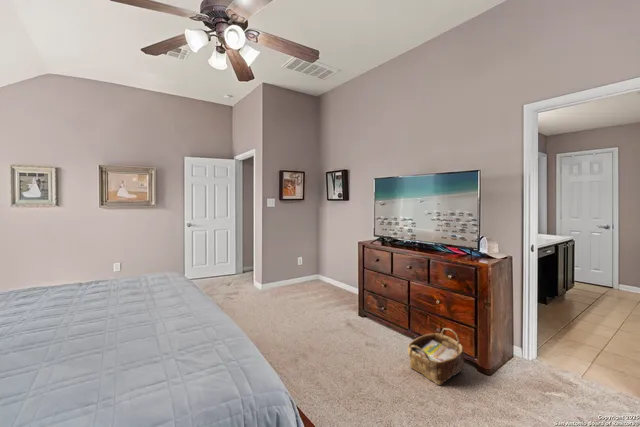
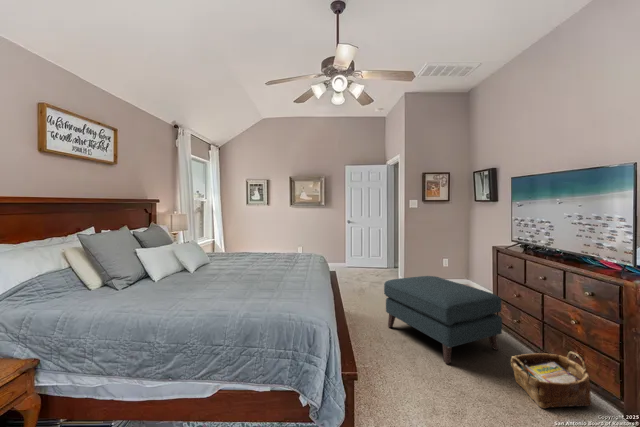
ottoman: none [270,279,383,370] -> present [384,276,502,364]

